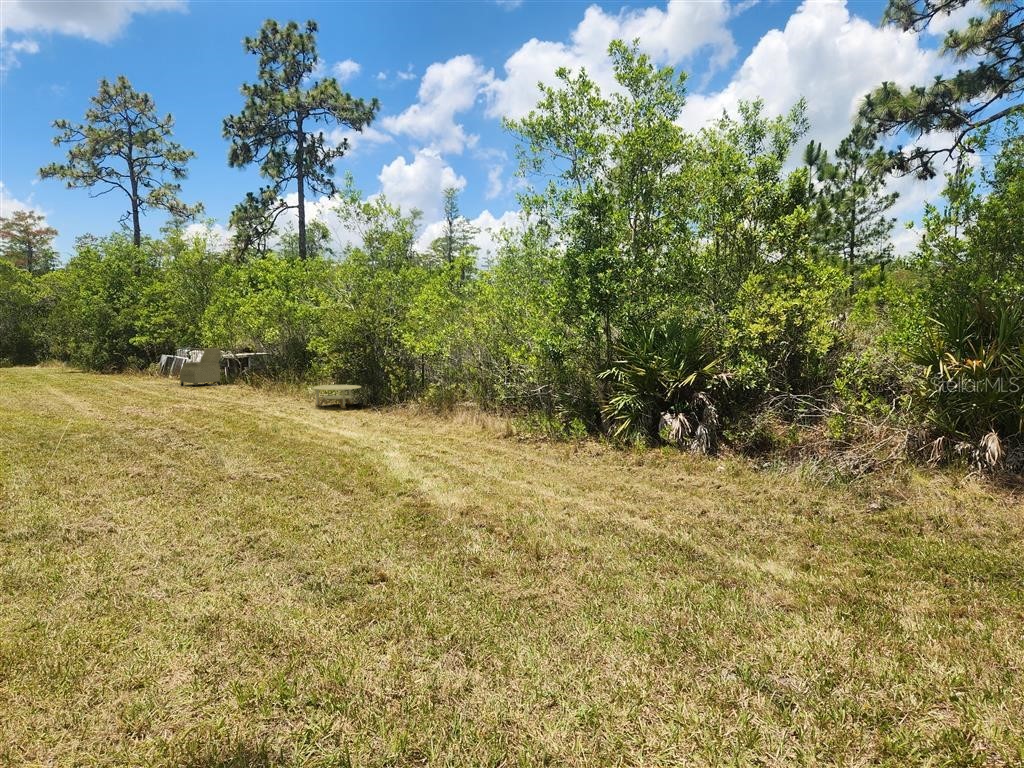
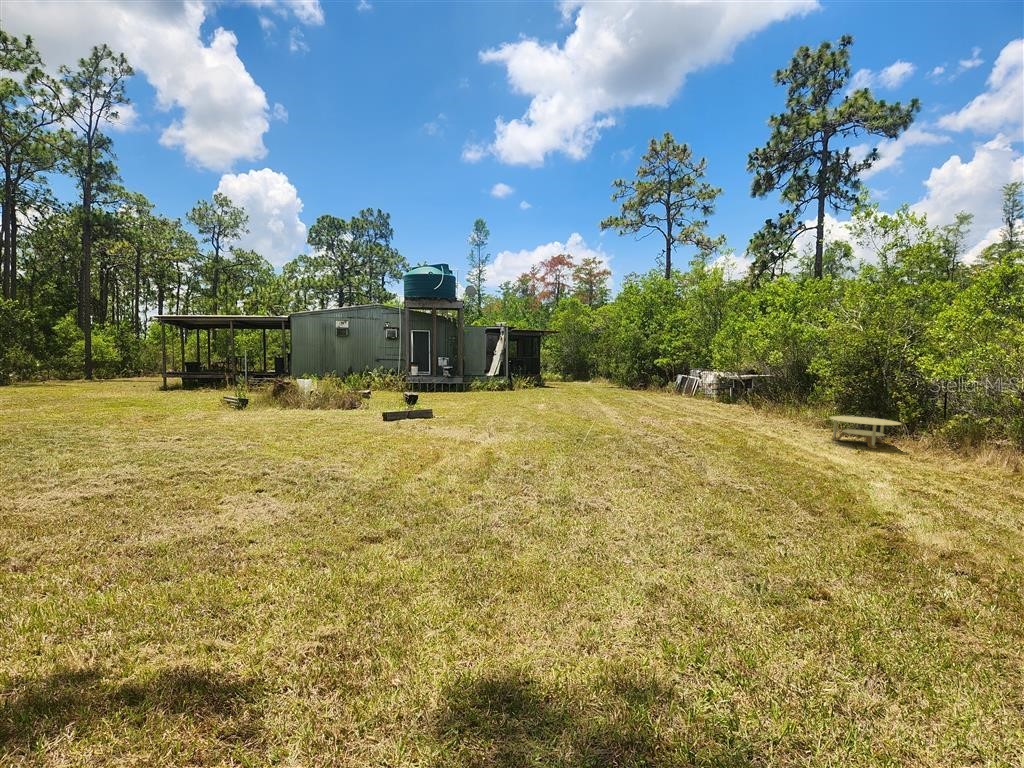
chair: present [180,348,222,387] -> none [690,368,728,403]

